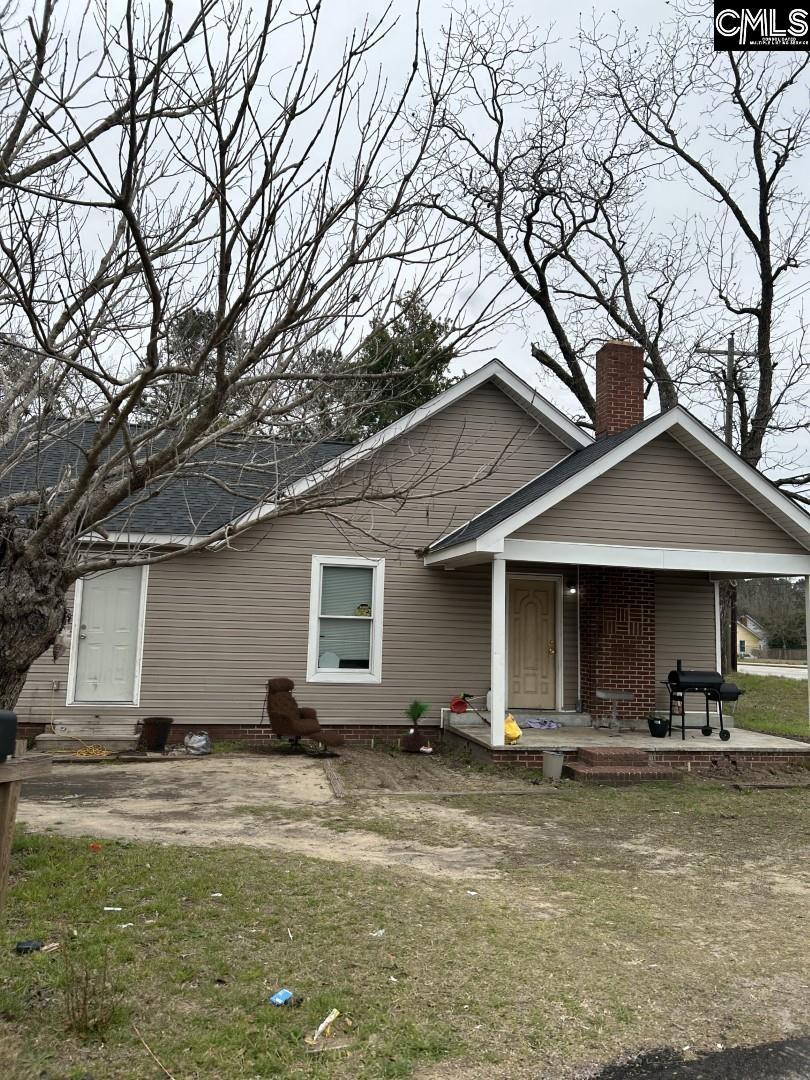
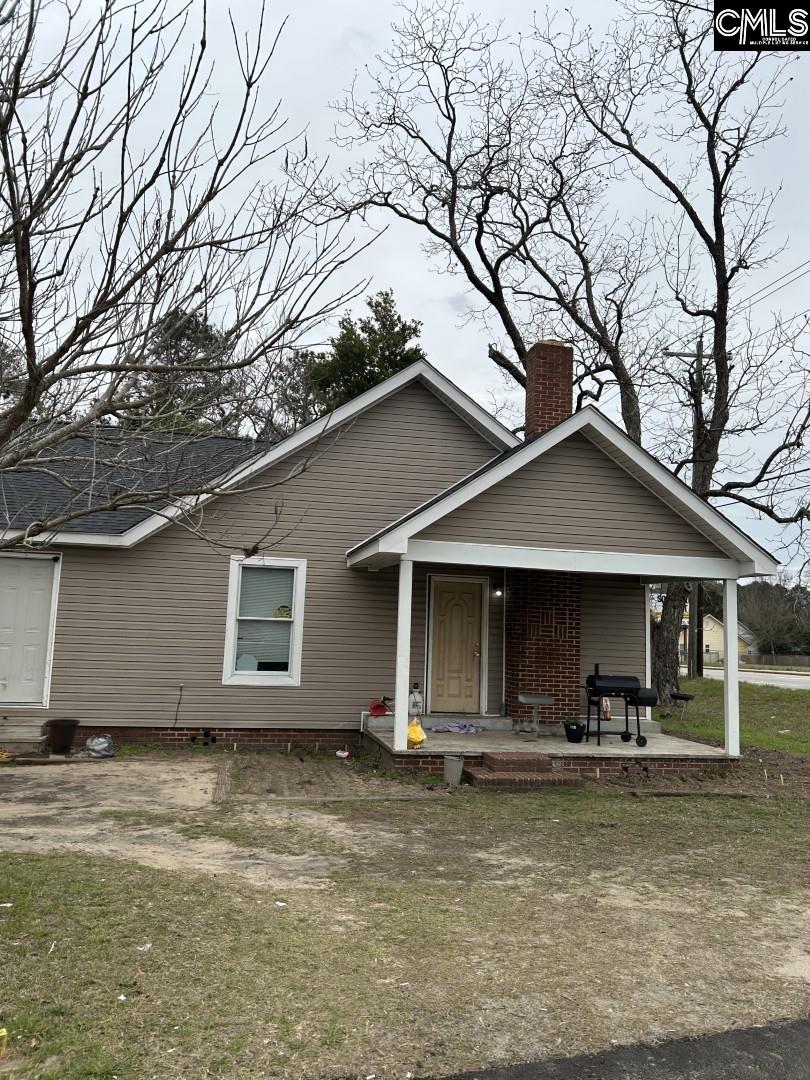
lounge chair: present [266,678,346,758] -> none [176,680,255,762]
potted tree: present [401,700,430,752] -> none [314,698,348,755]

